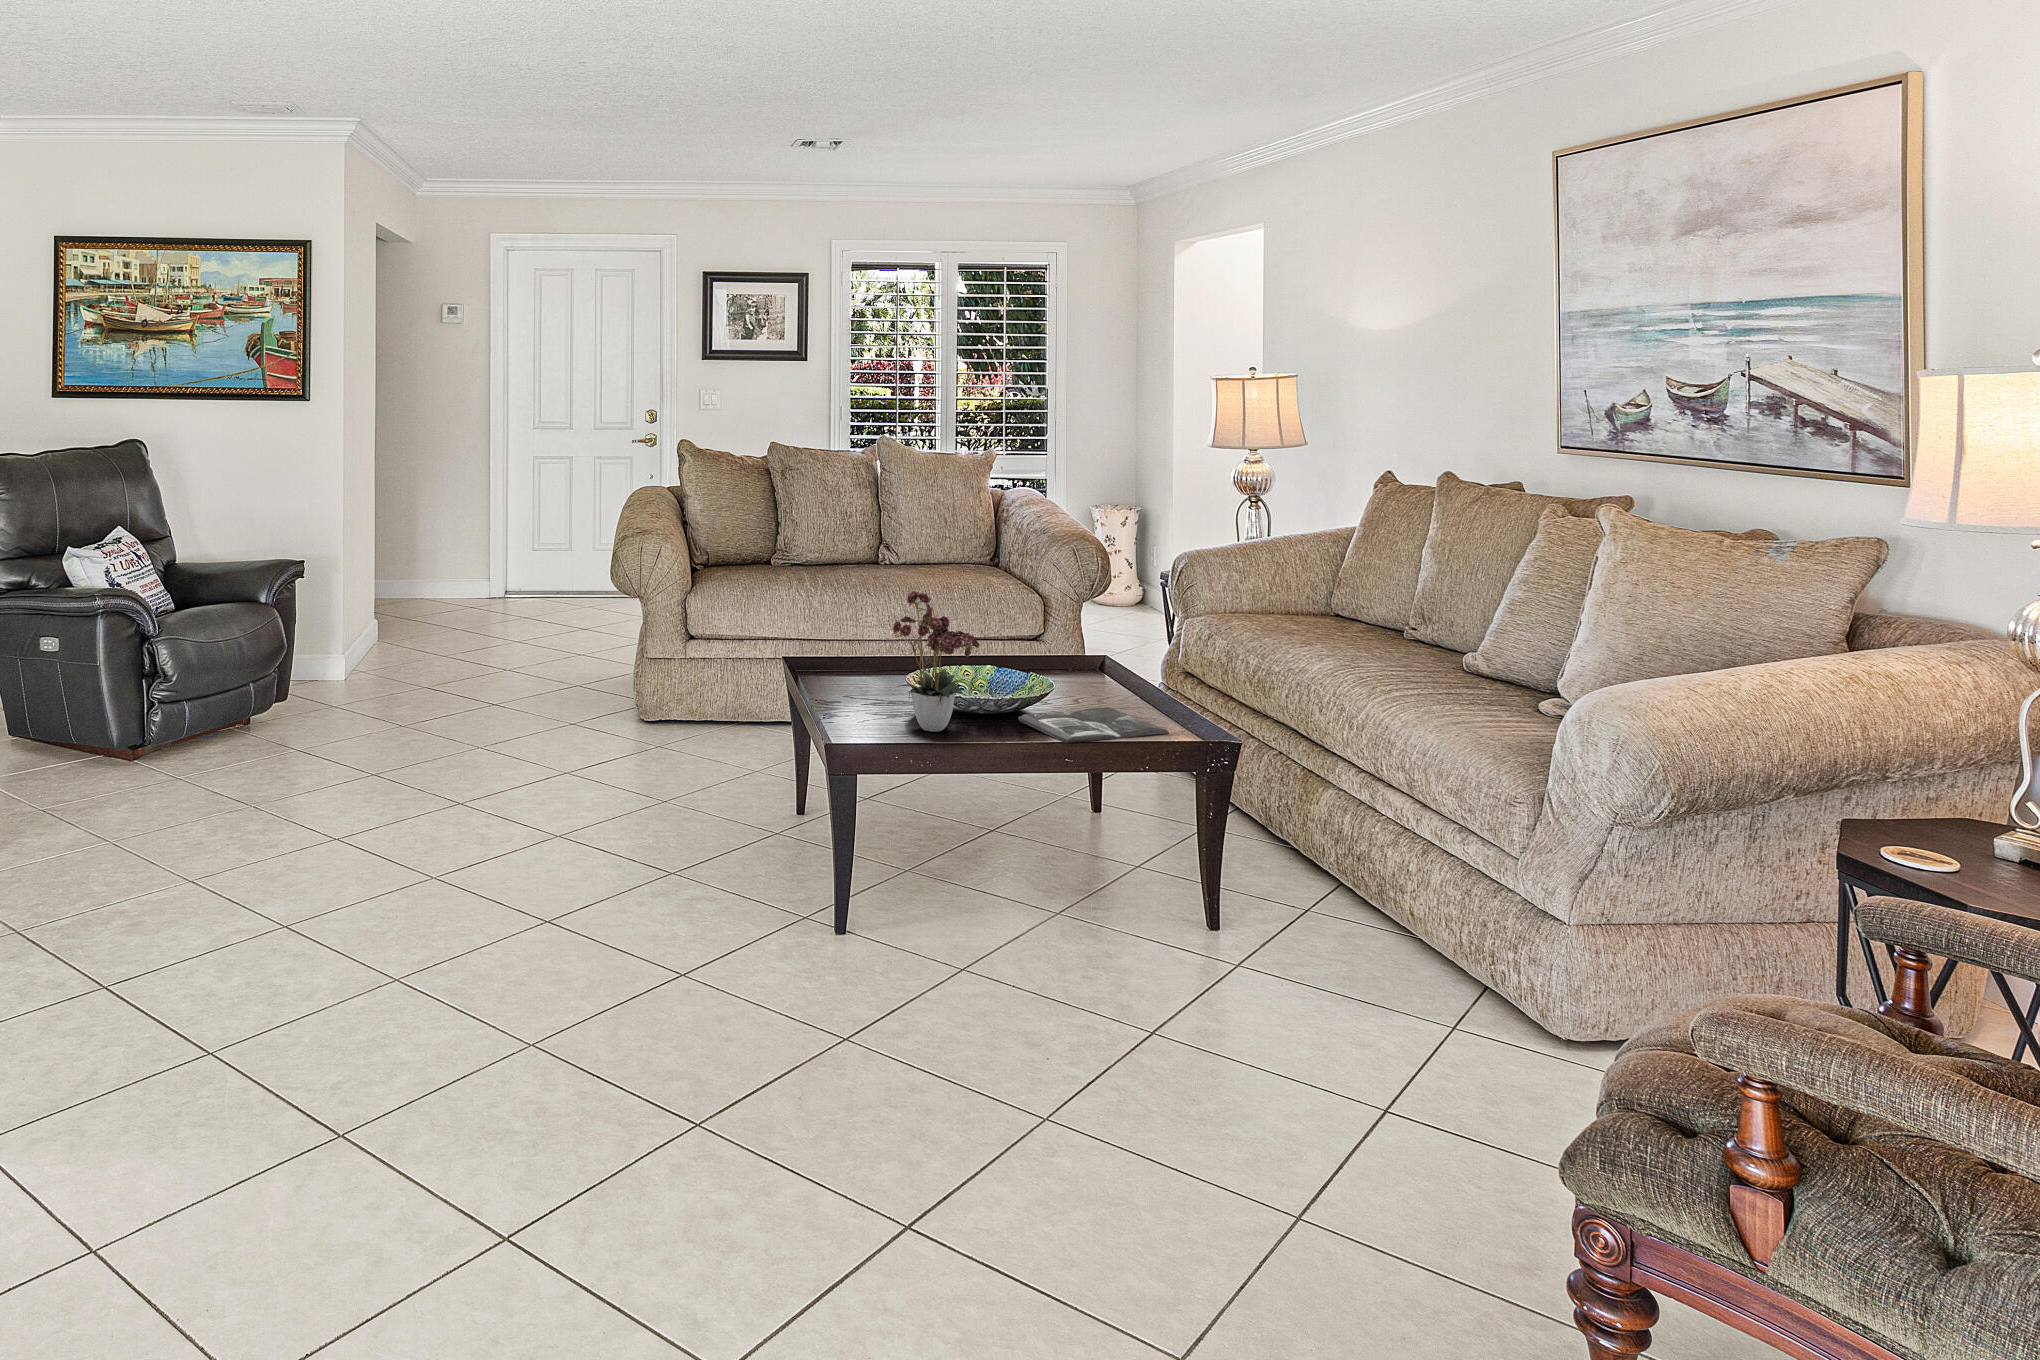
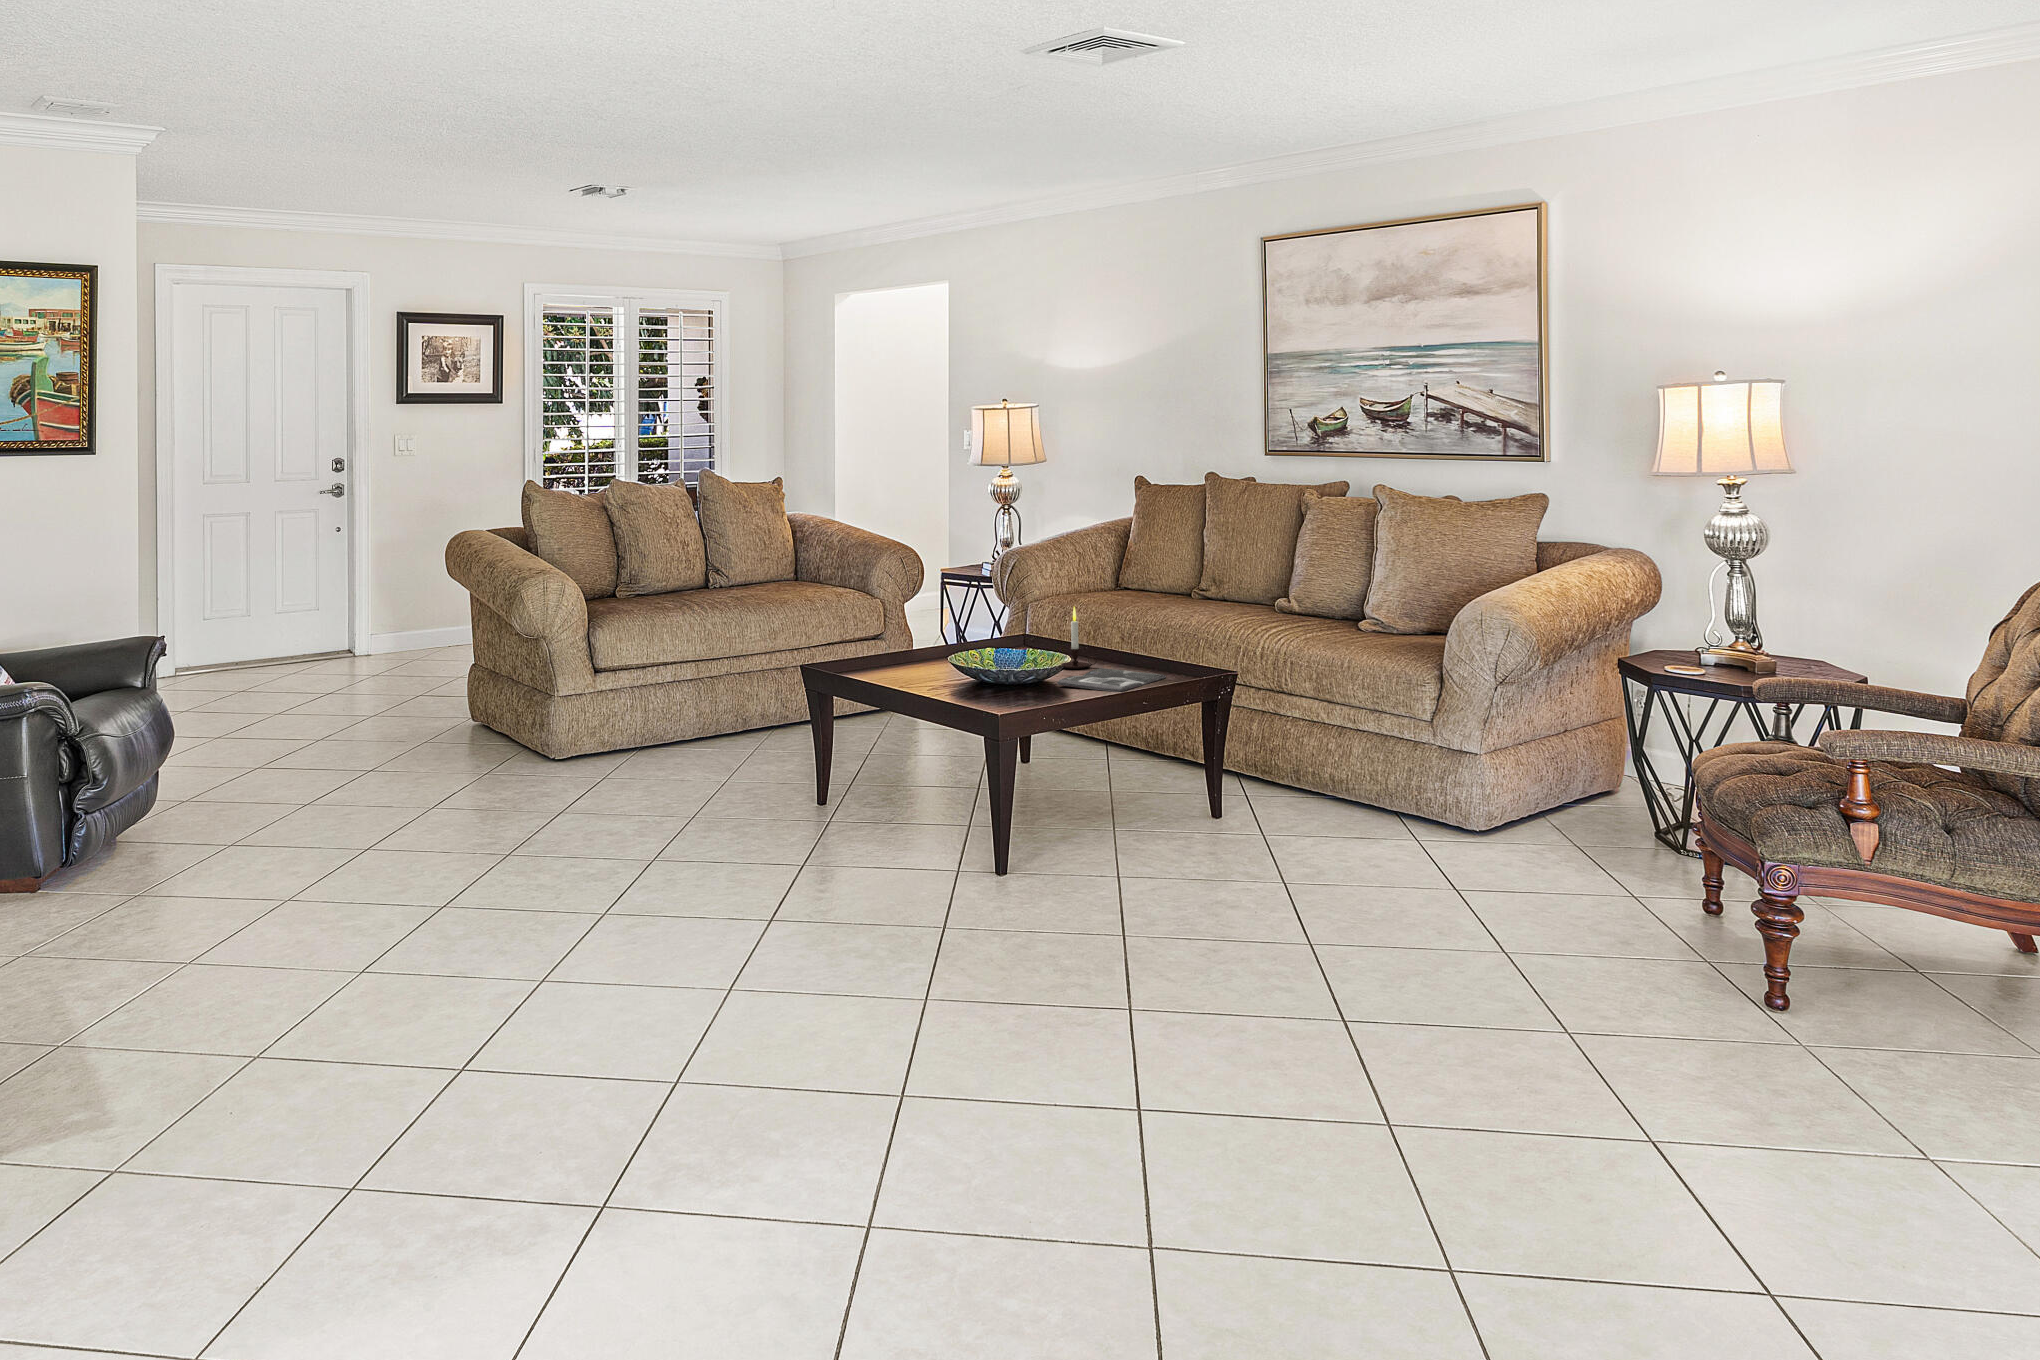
flower arrangement: present [893,591,980,732] -> none [975,579,1055,700]
candle: none [1087,626,1130,703] -> present [1061,607,1097,669]

